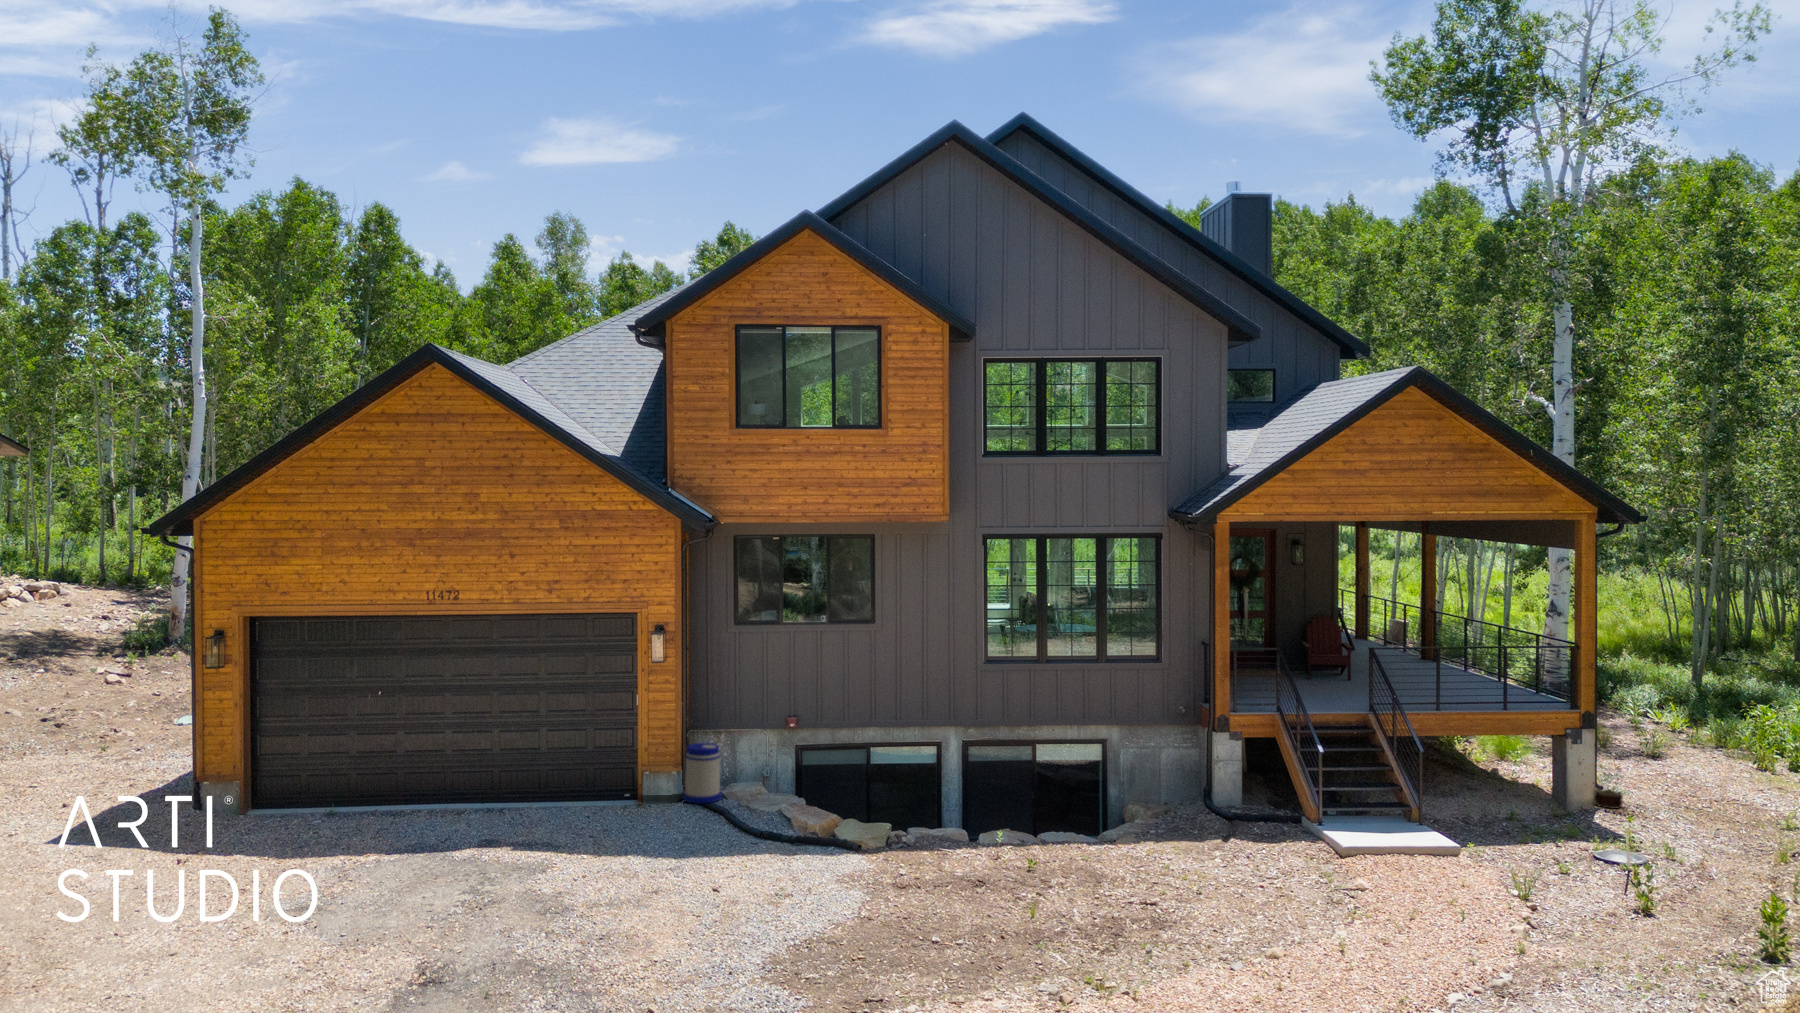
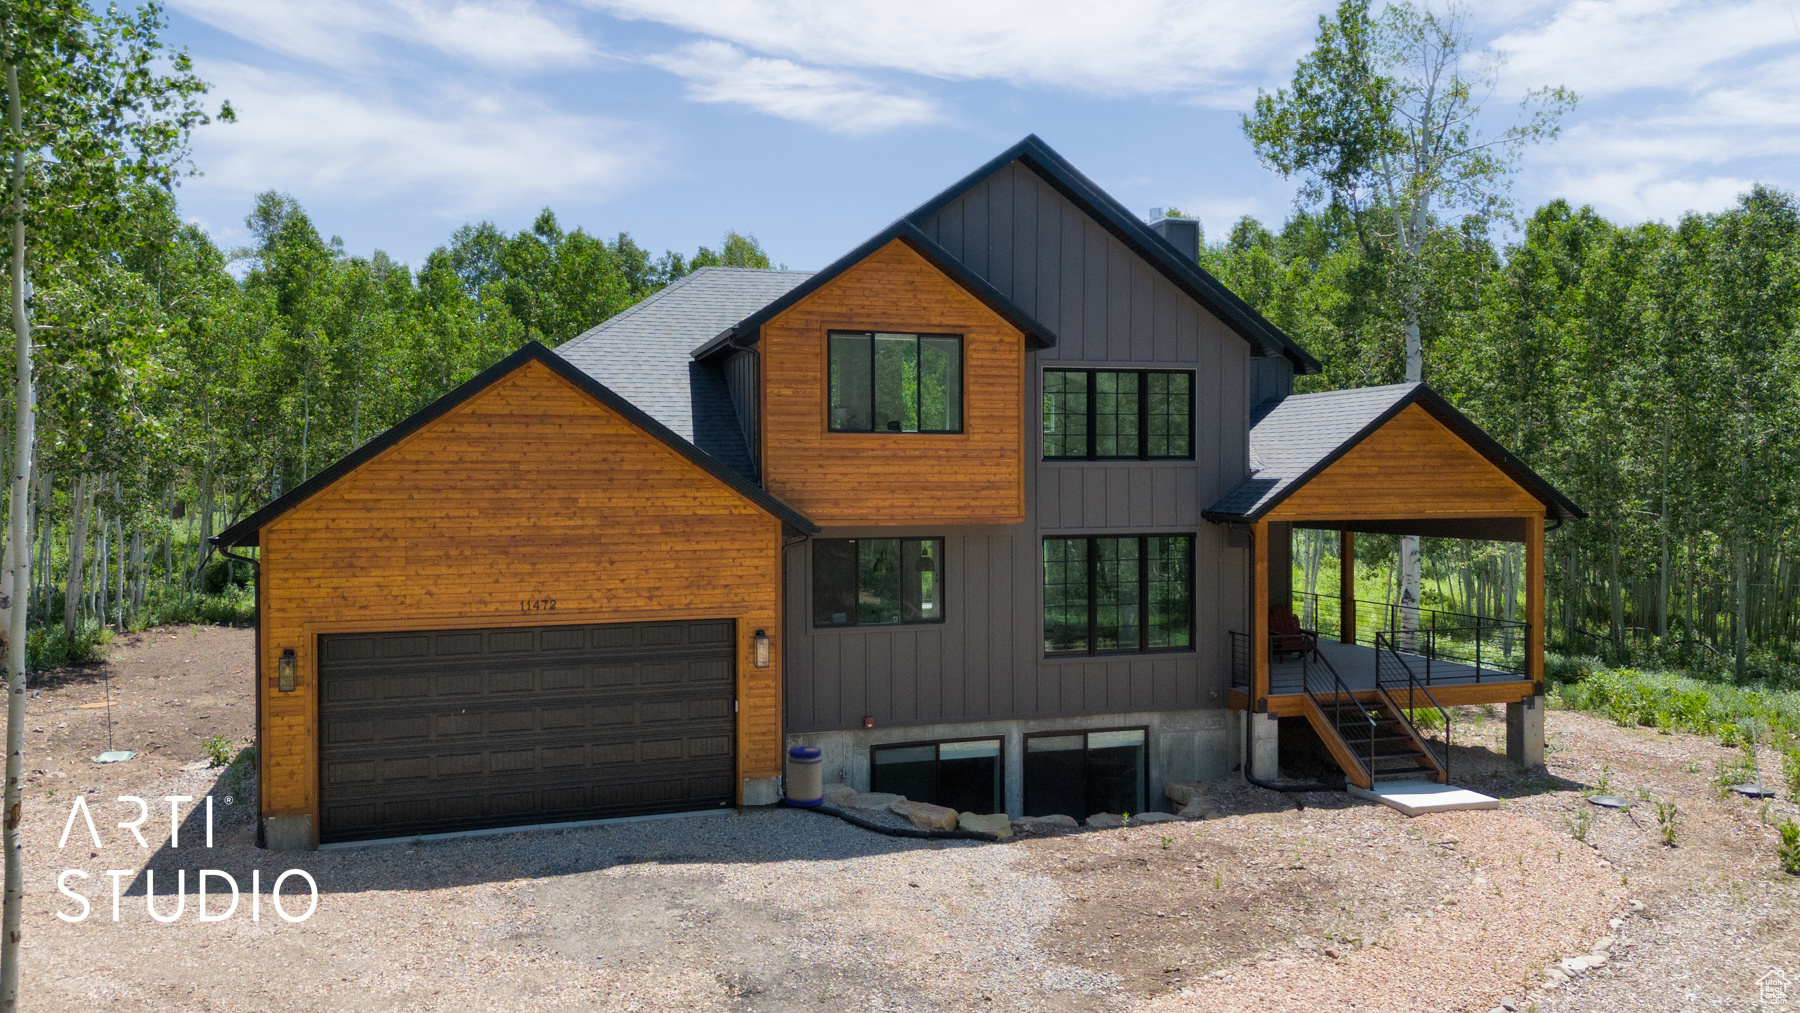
decorative plant: present [1593,764,1623,809] -> none [1549,723,1575,762]

